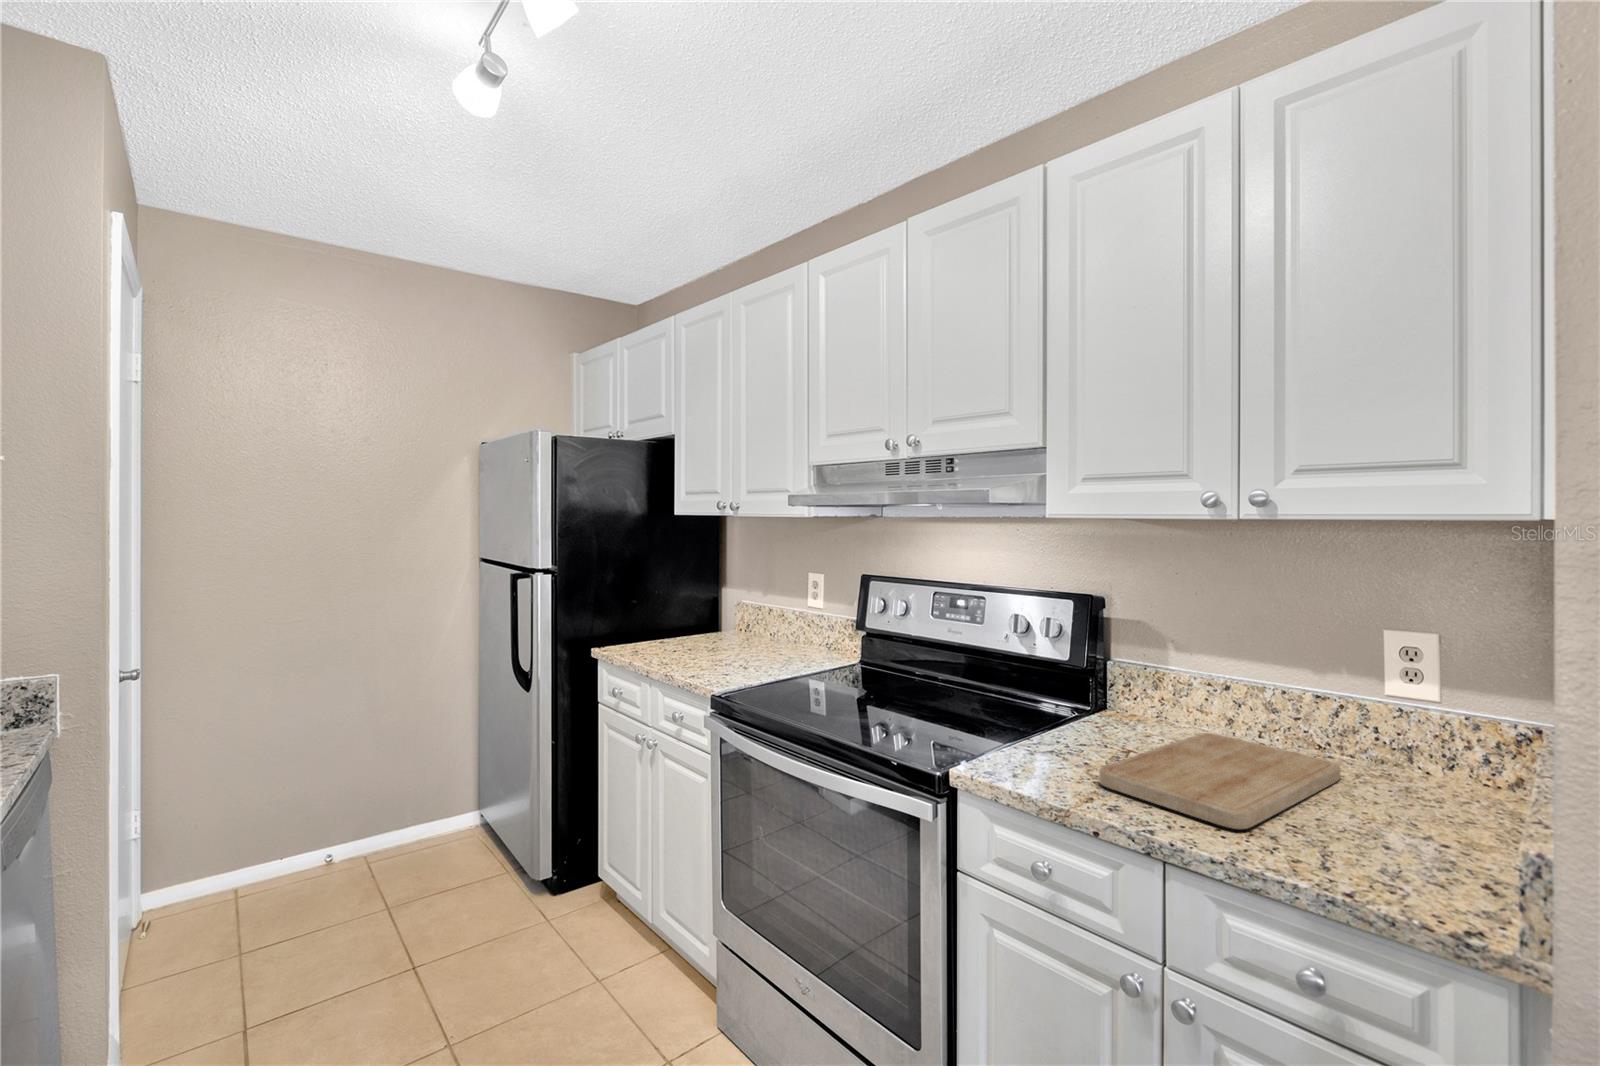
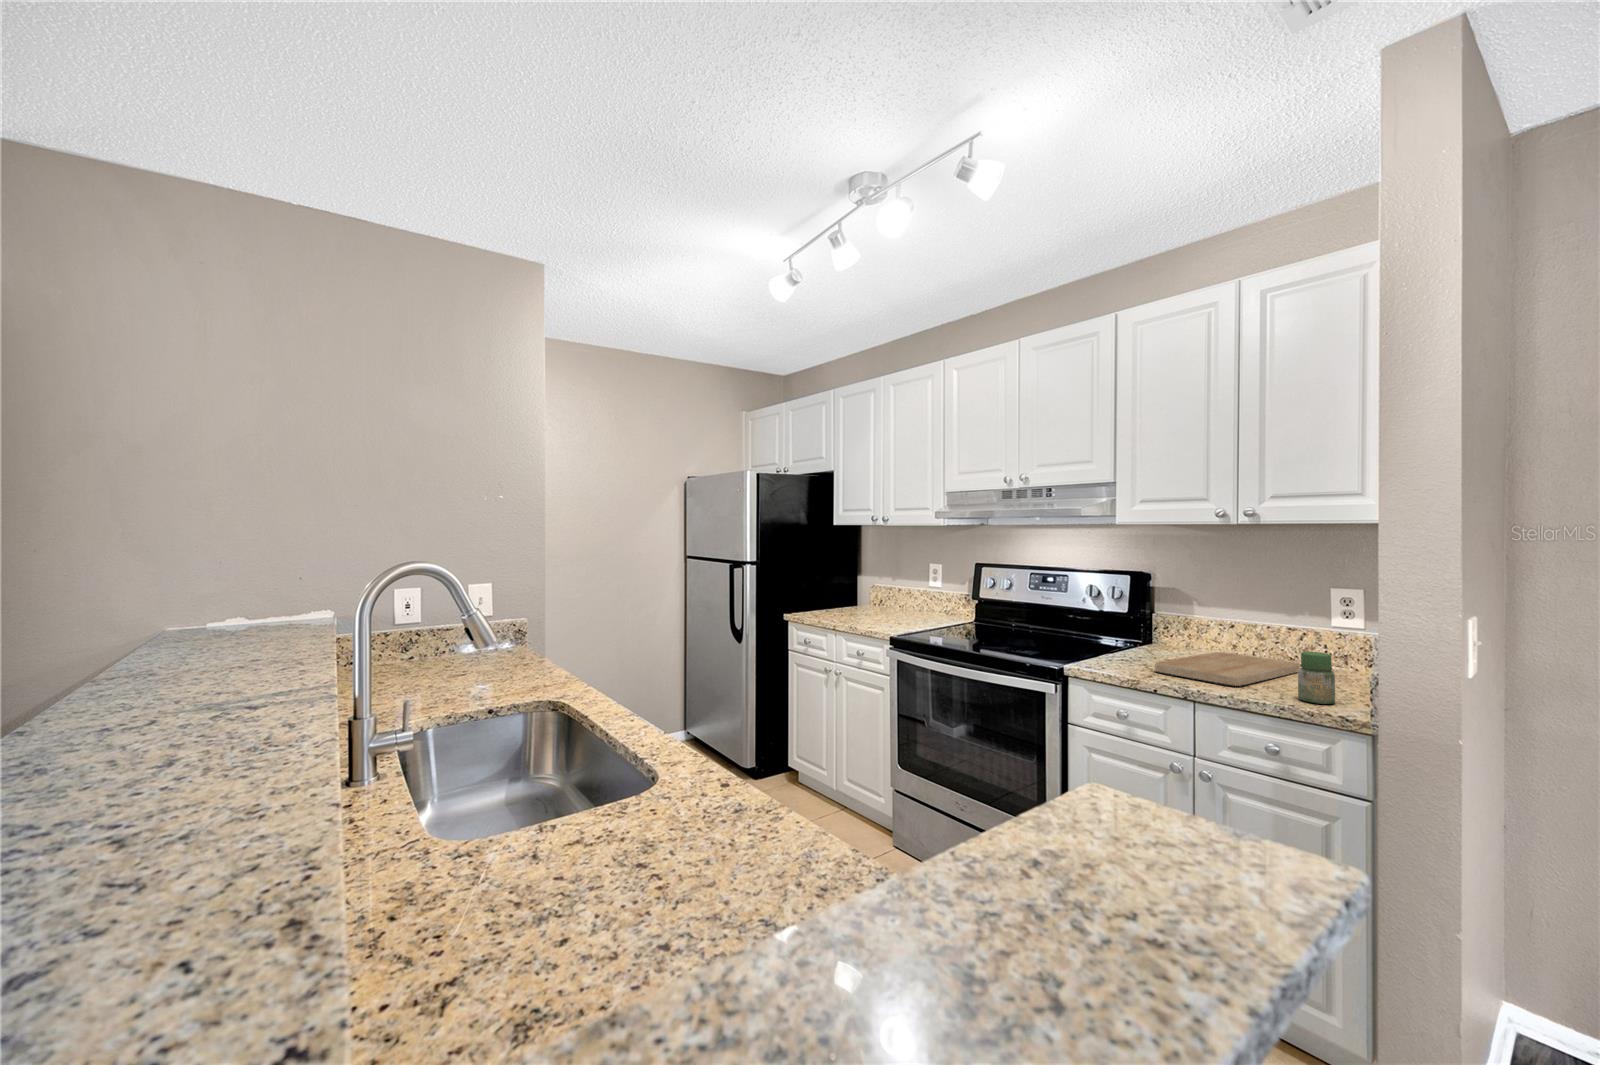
jar: none [1357,780,1431,893] -> present [1298,652,1335,704]

